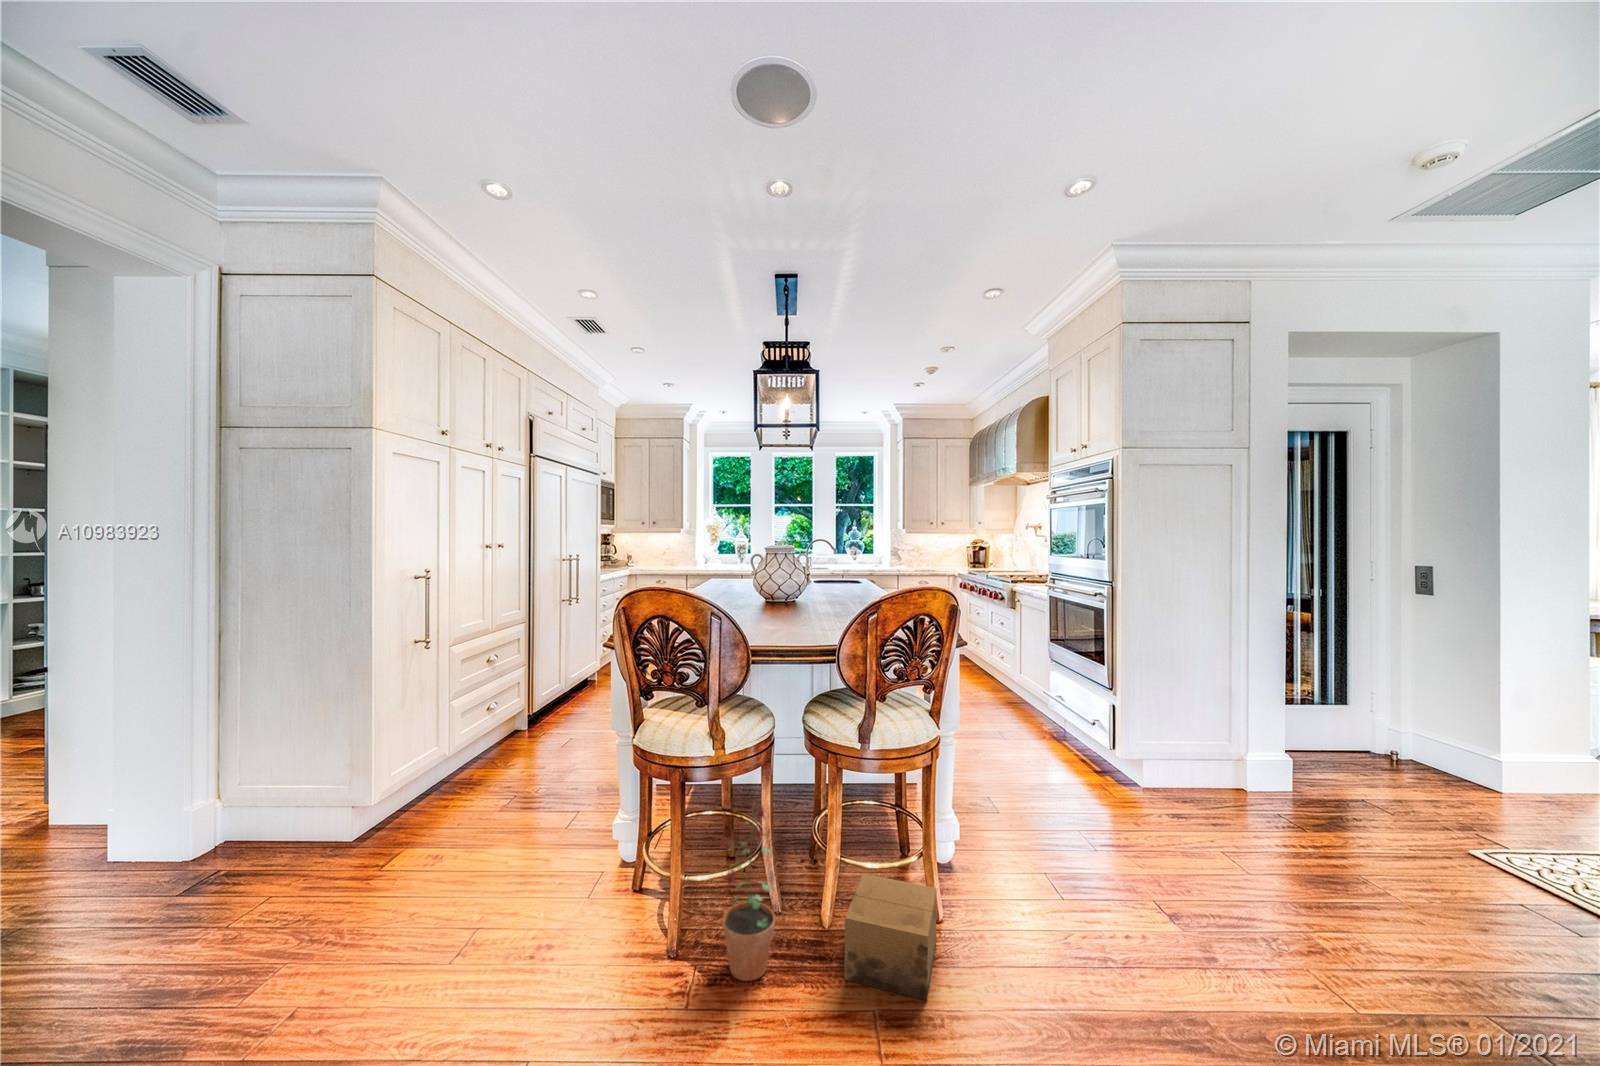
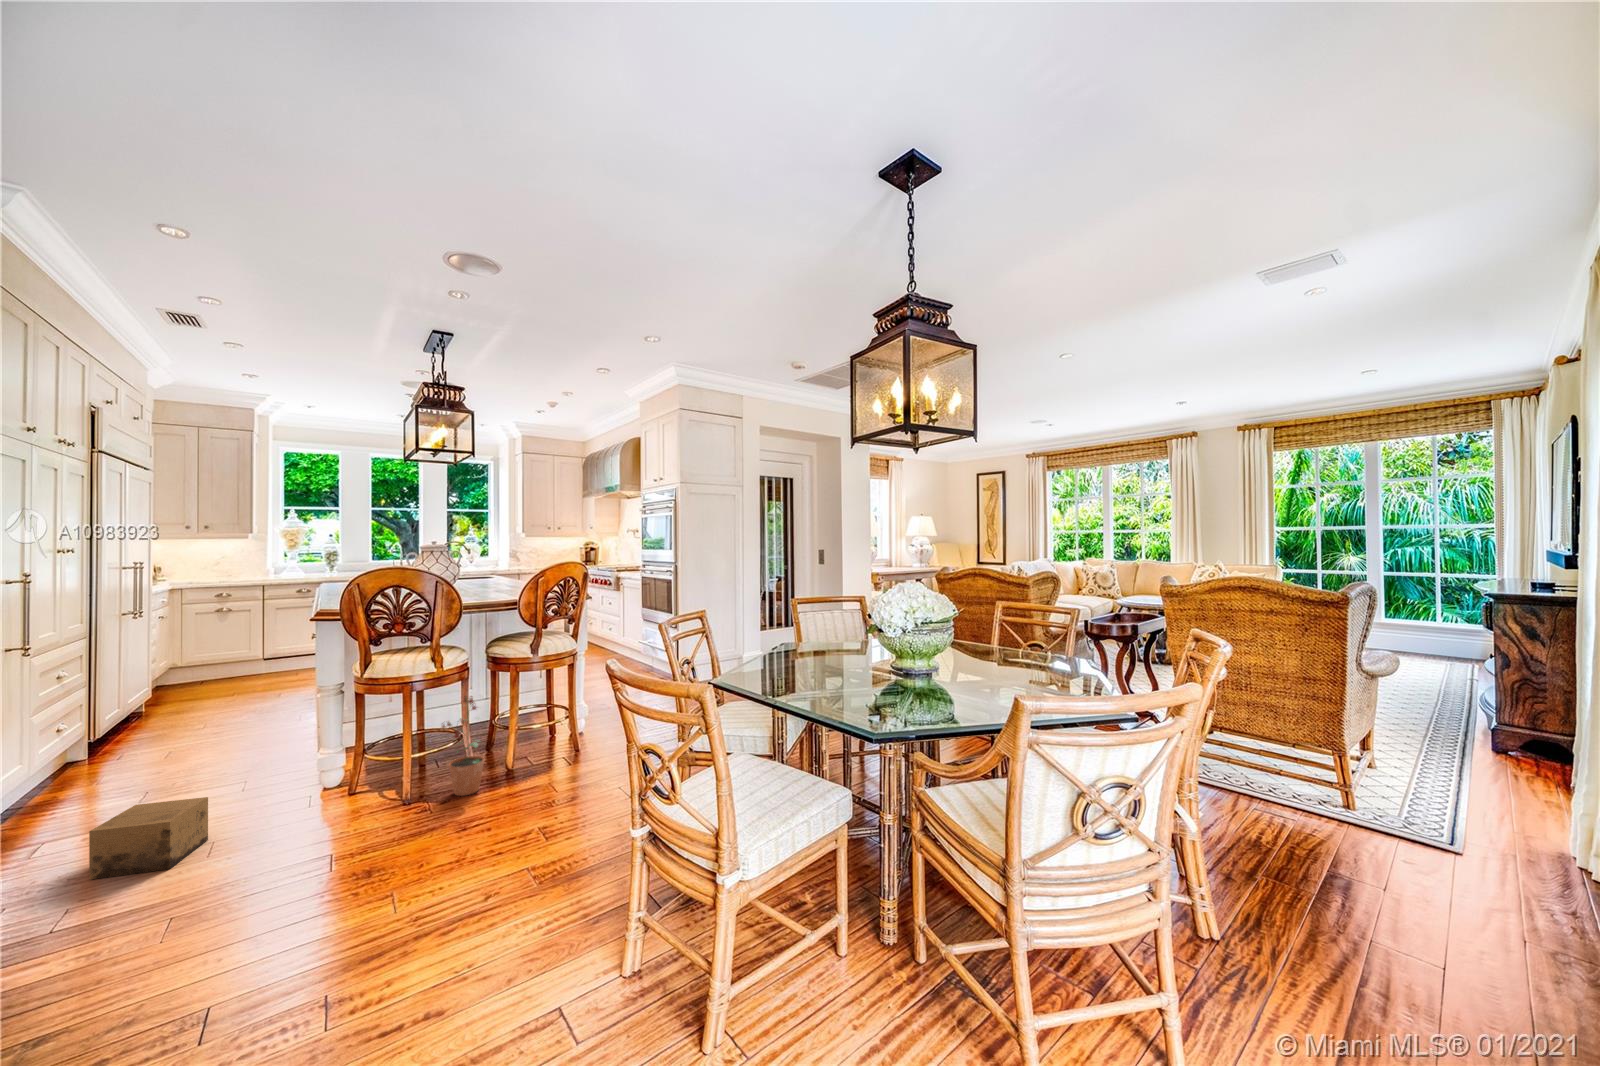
cardboard box: present [844,874,937,1000] -> present [89,797,208,880]

